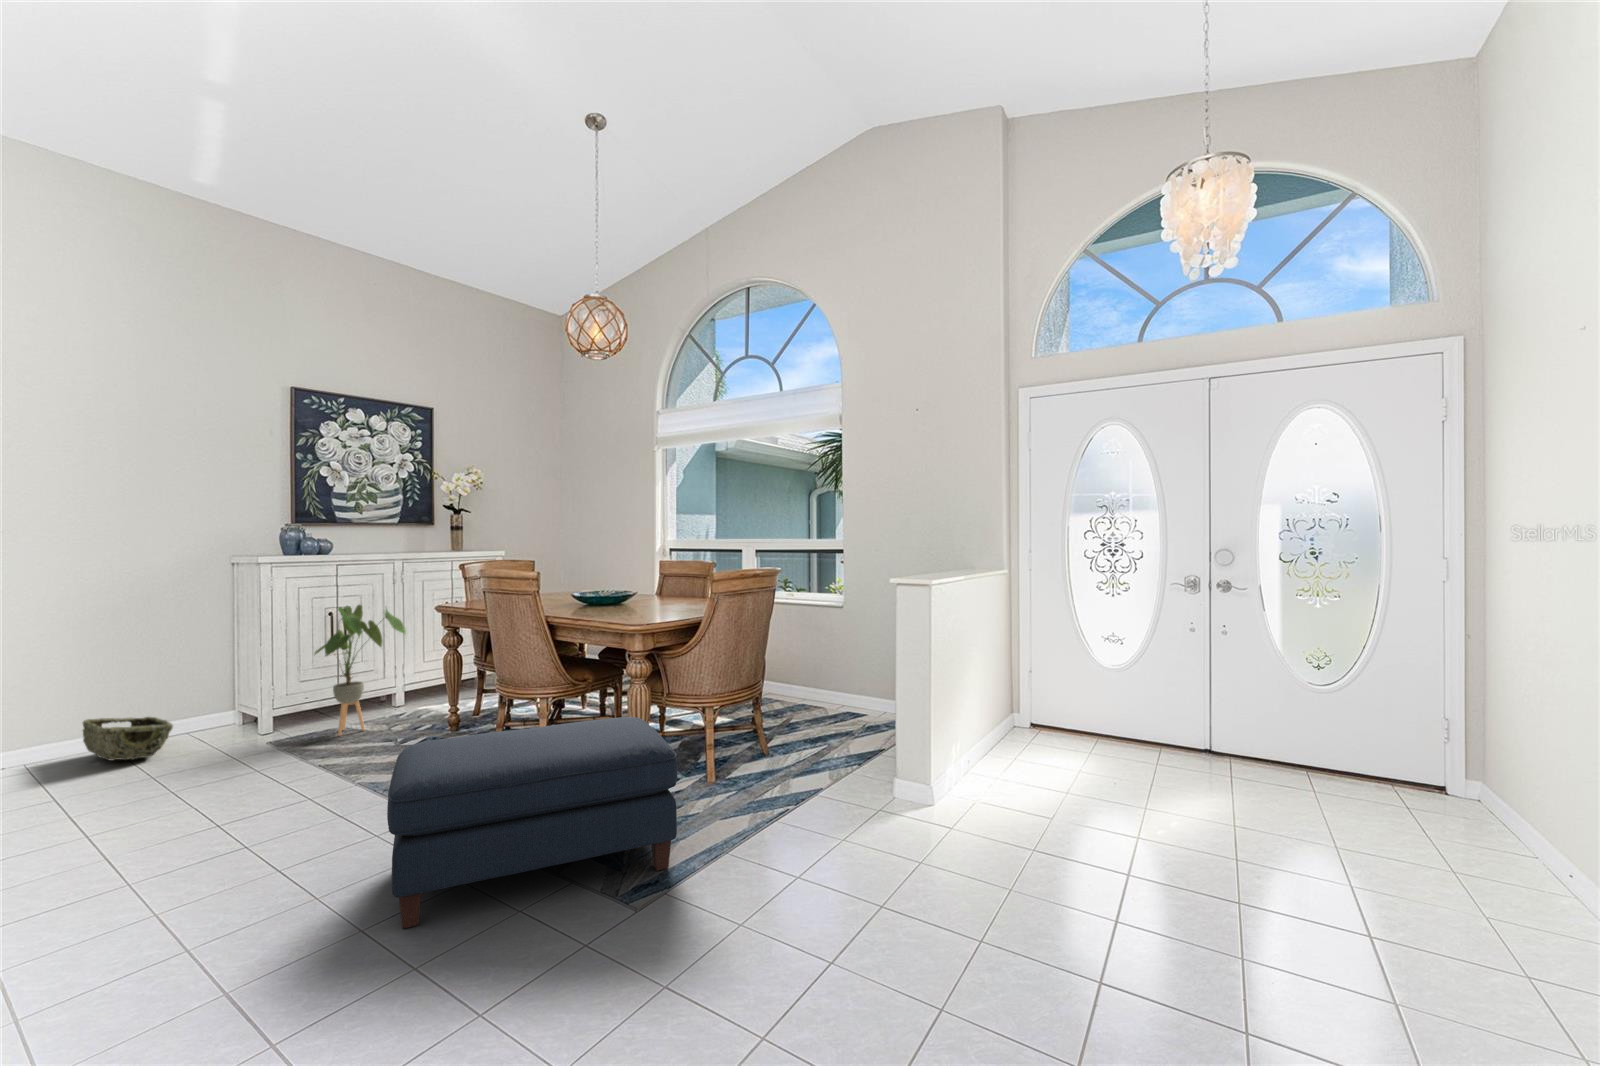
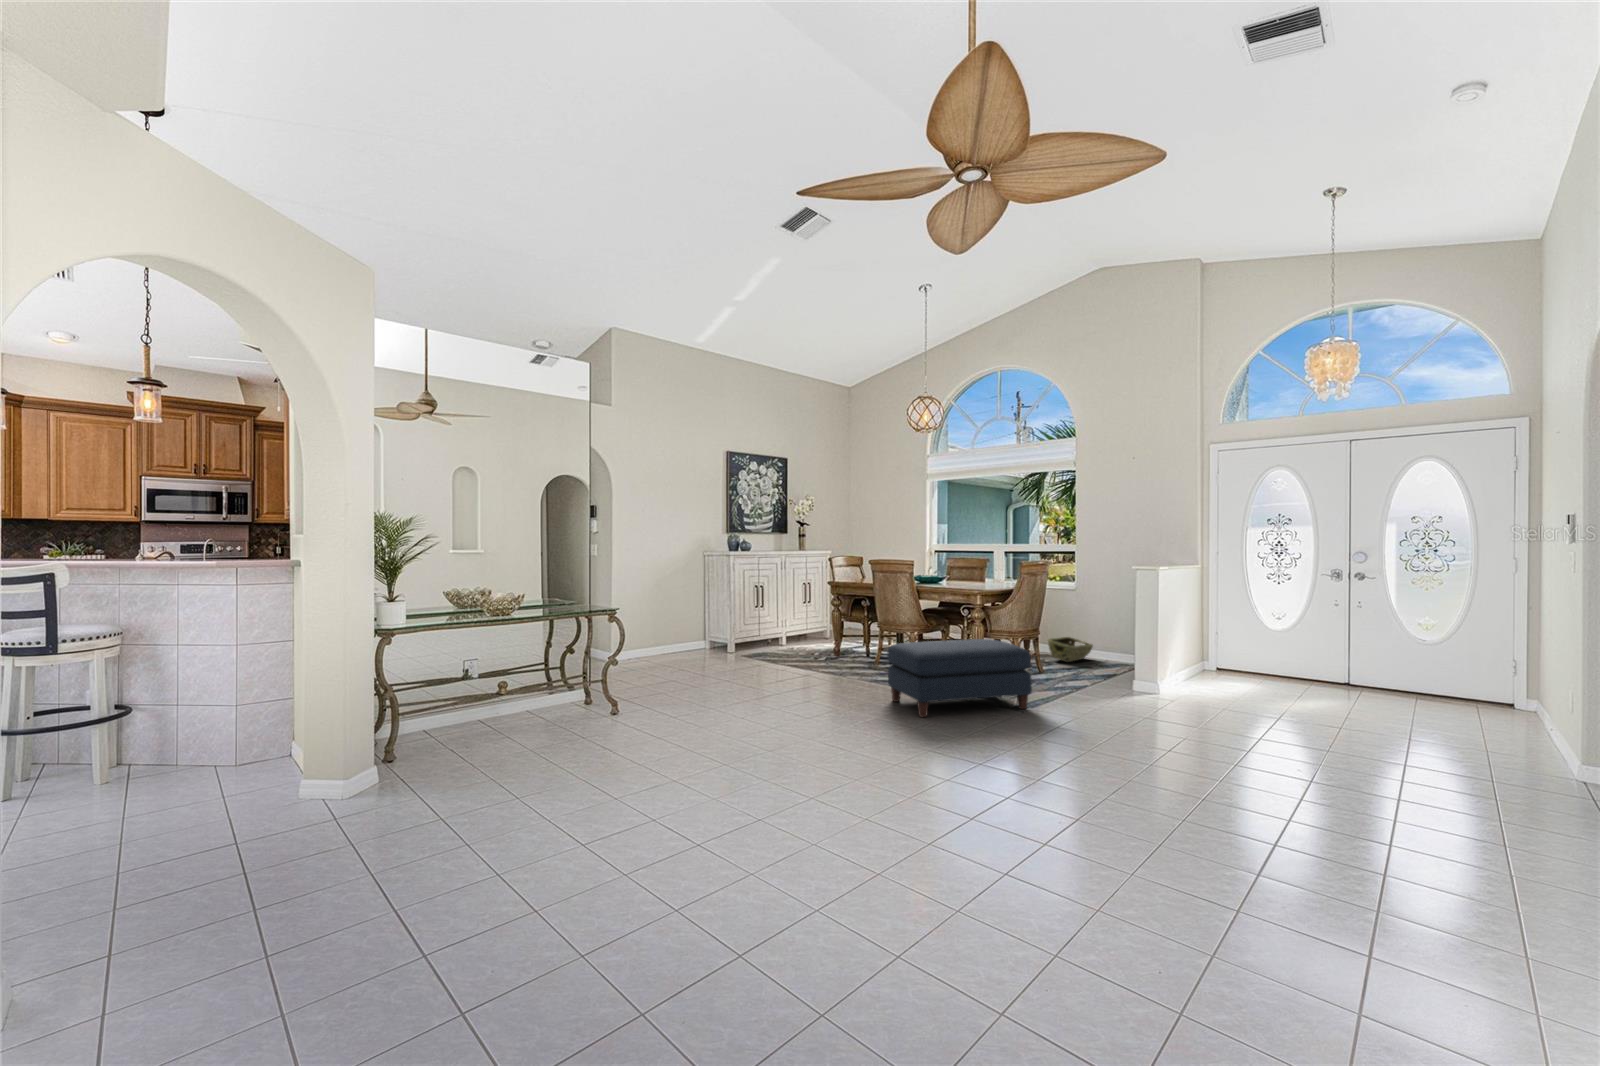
house plant: present [315,605,406,736] -> none [756,582,804,659]
woven basket: present [83,717,173,761] -> present [1048,637,1093,662]

